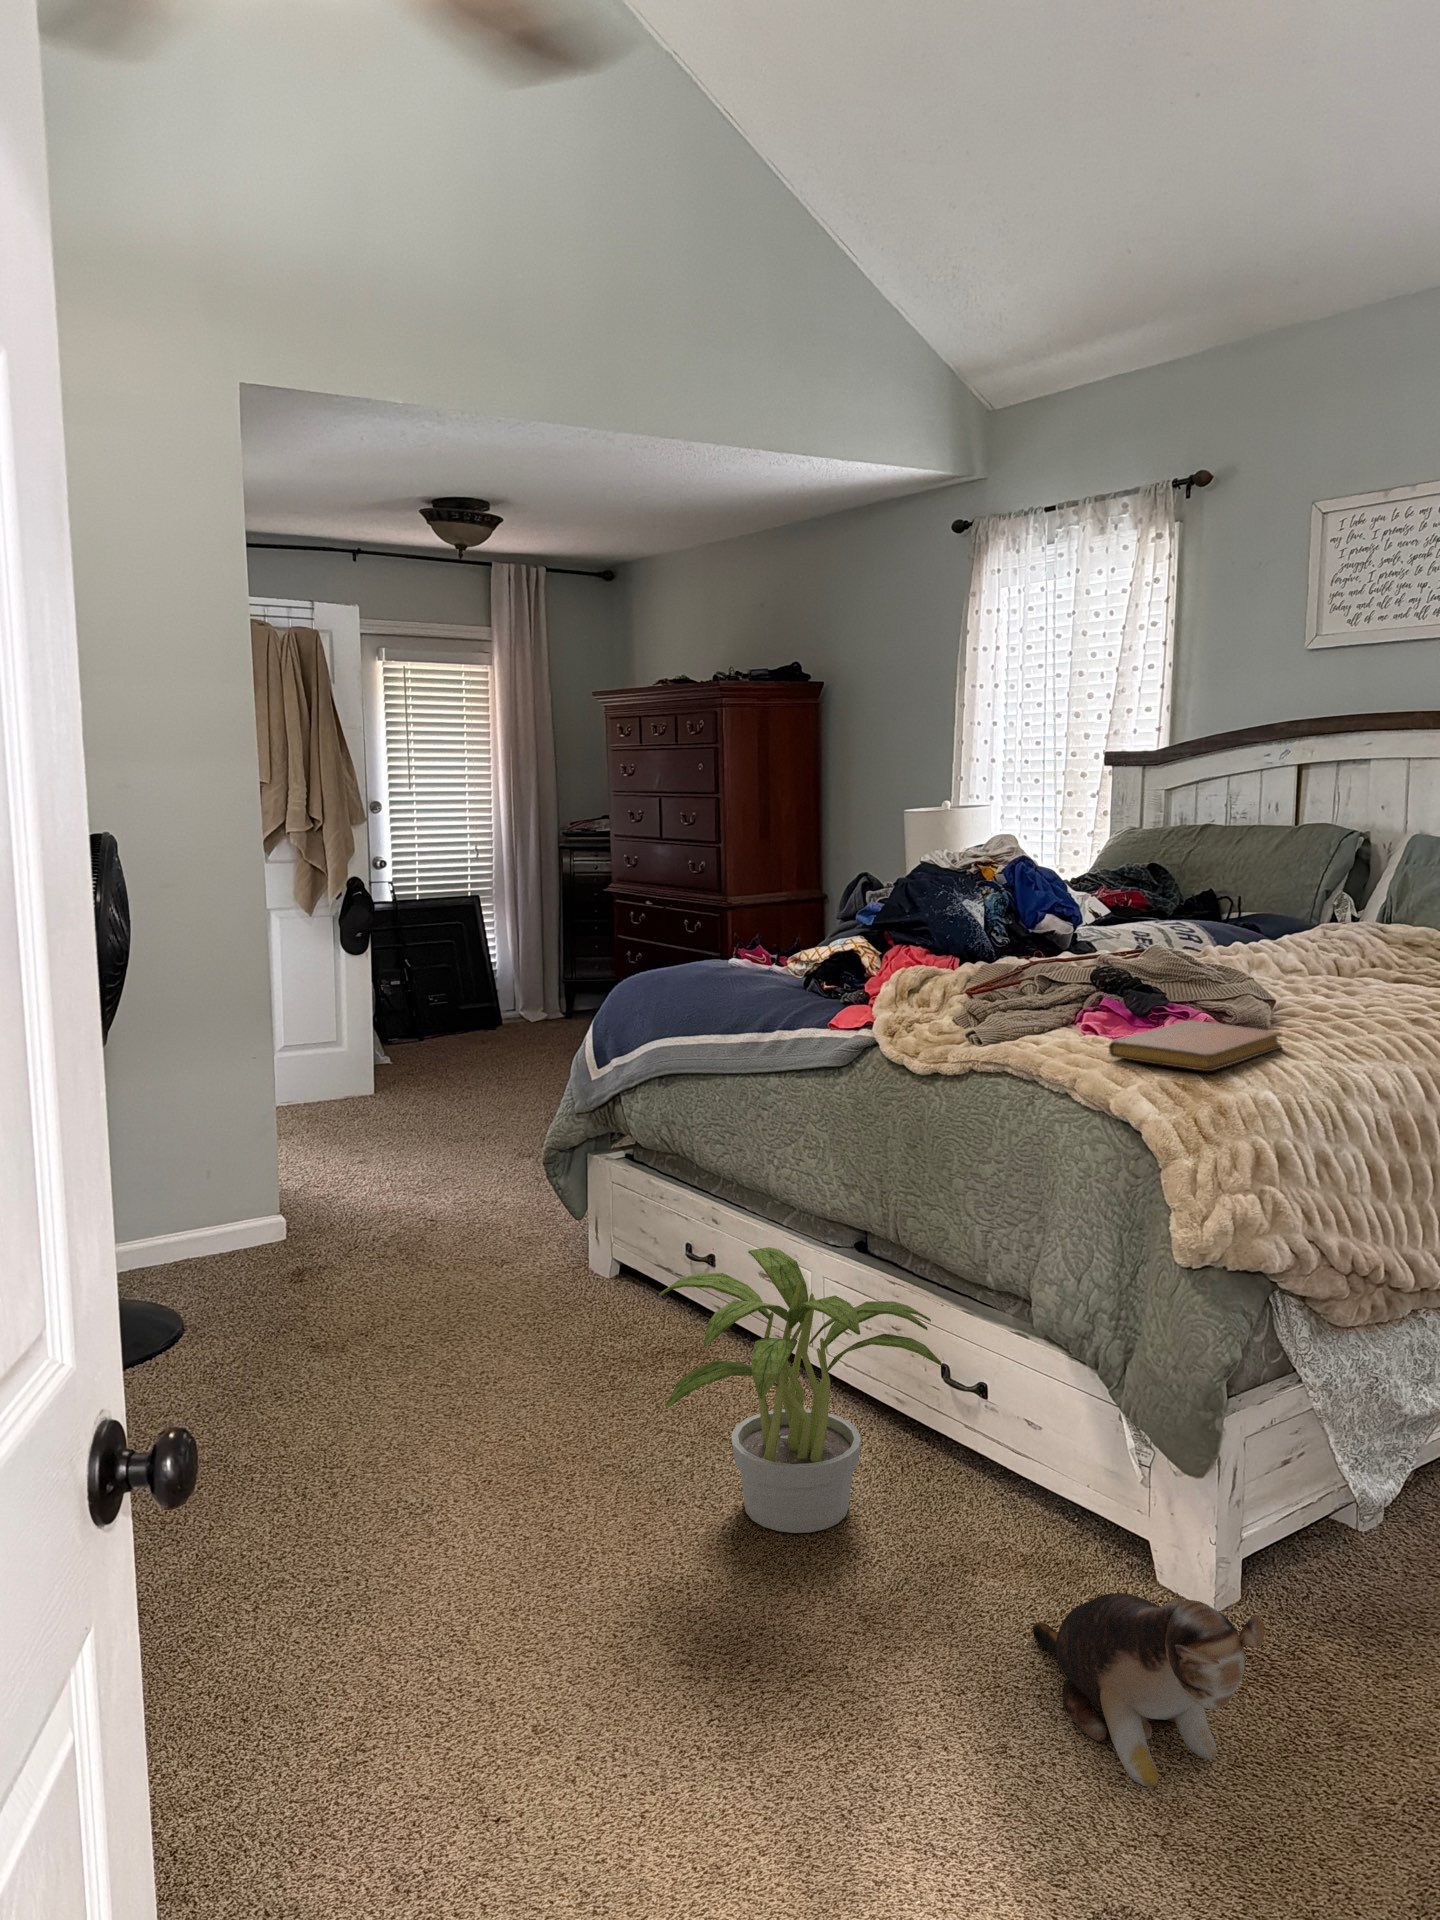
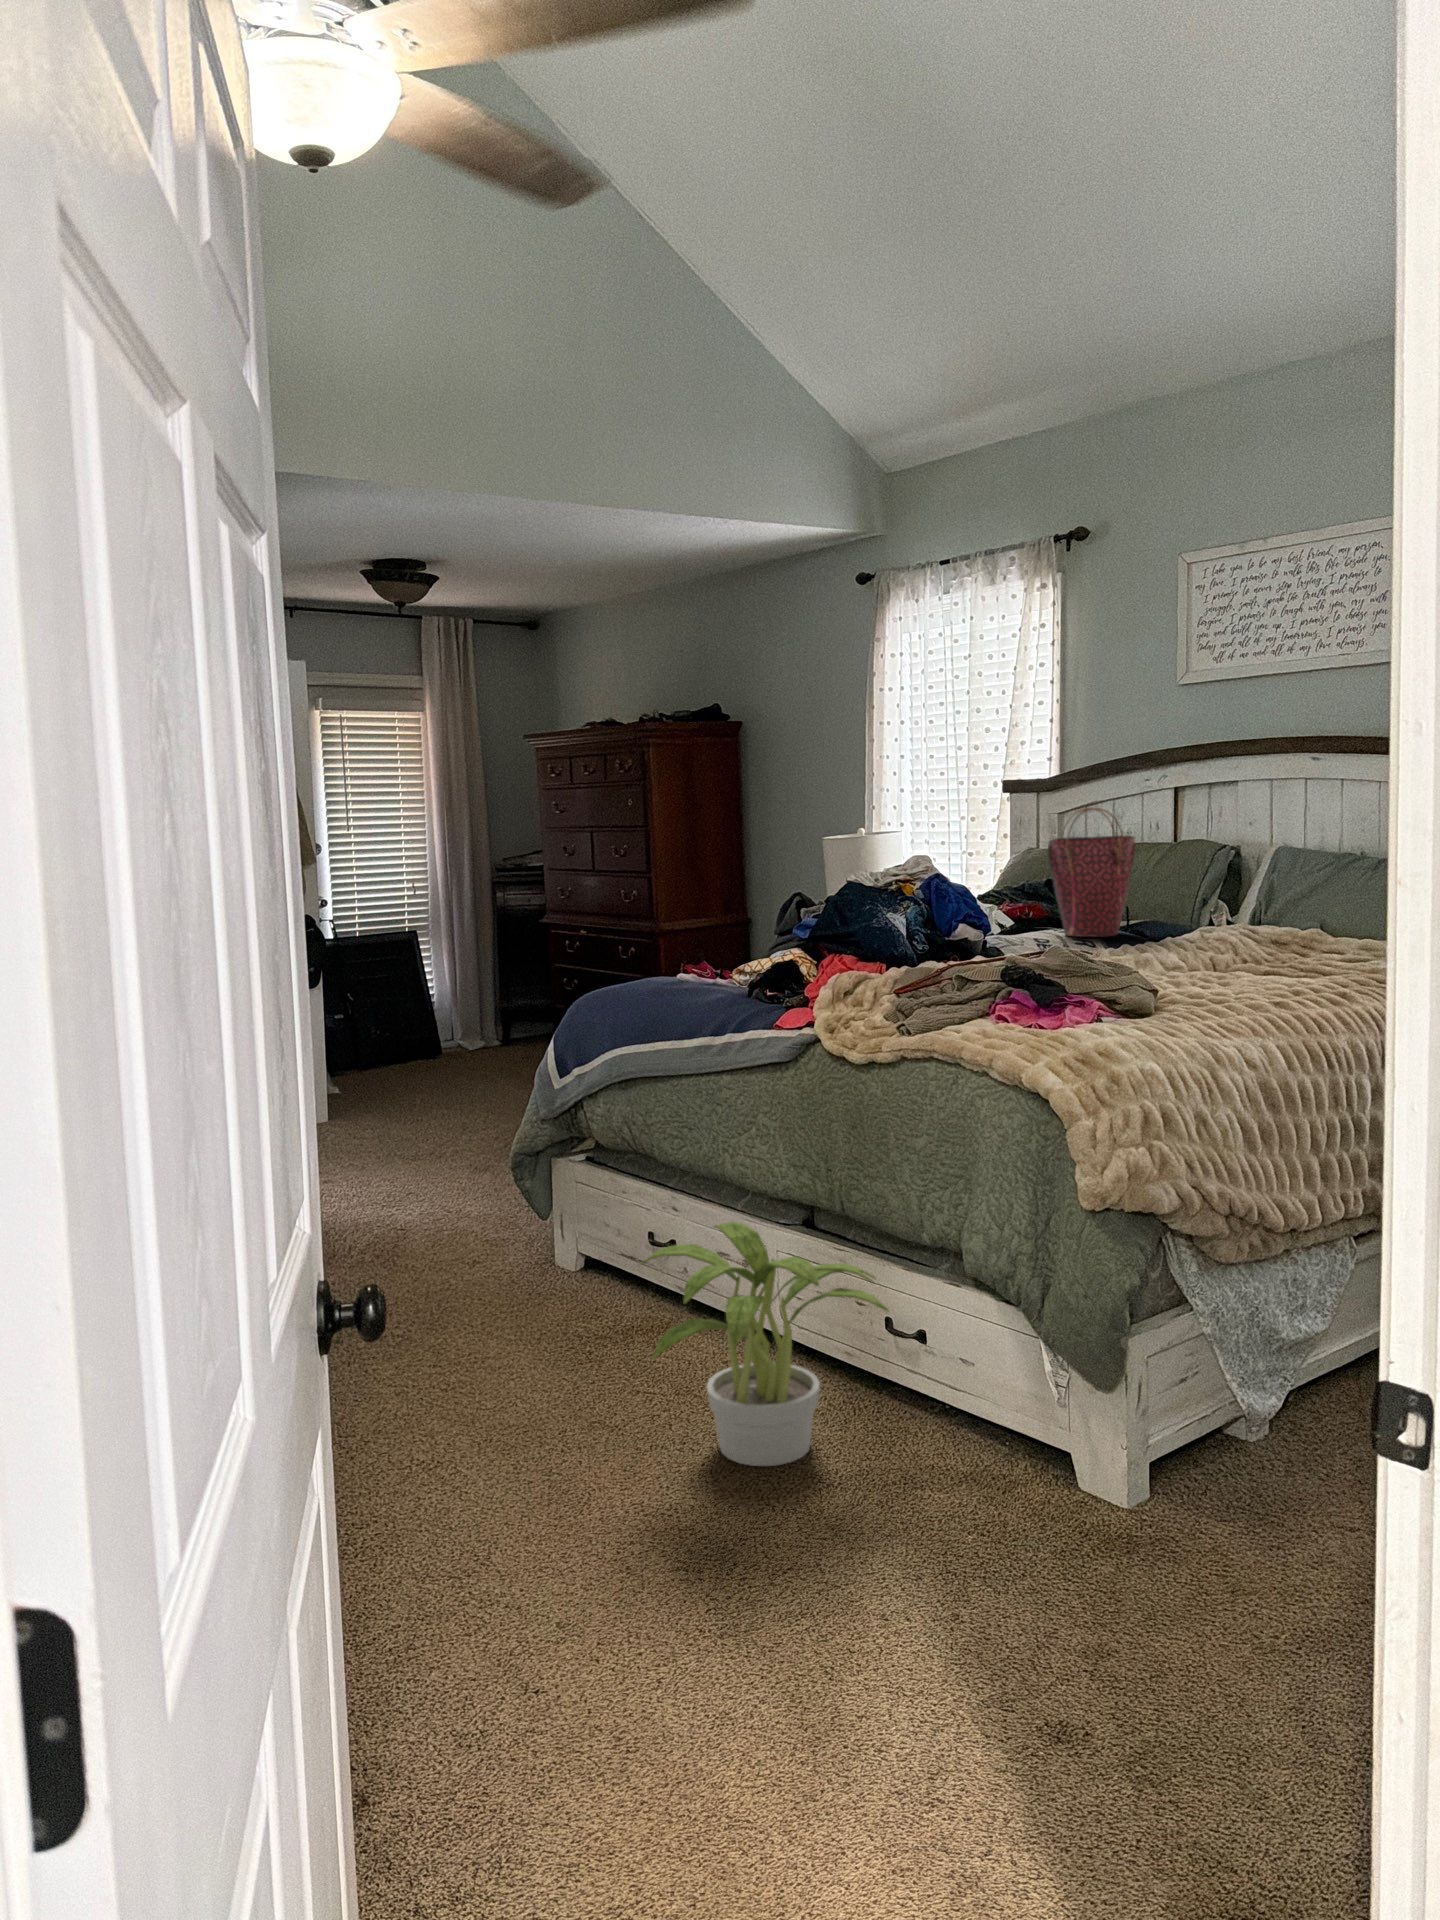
handbag: none [1150,784,1250,930] -> present [1048,808,1135,937]
notebook: present [1109,1020,1282,1071] -> none [1021,1008,1165,1047]
plush toy: present [1033,1593,1265,1786] -> none [976,1473,1165,1633]

